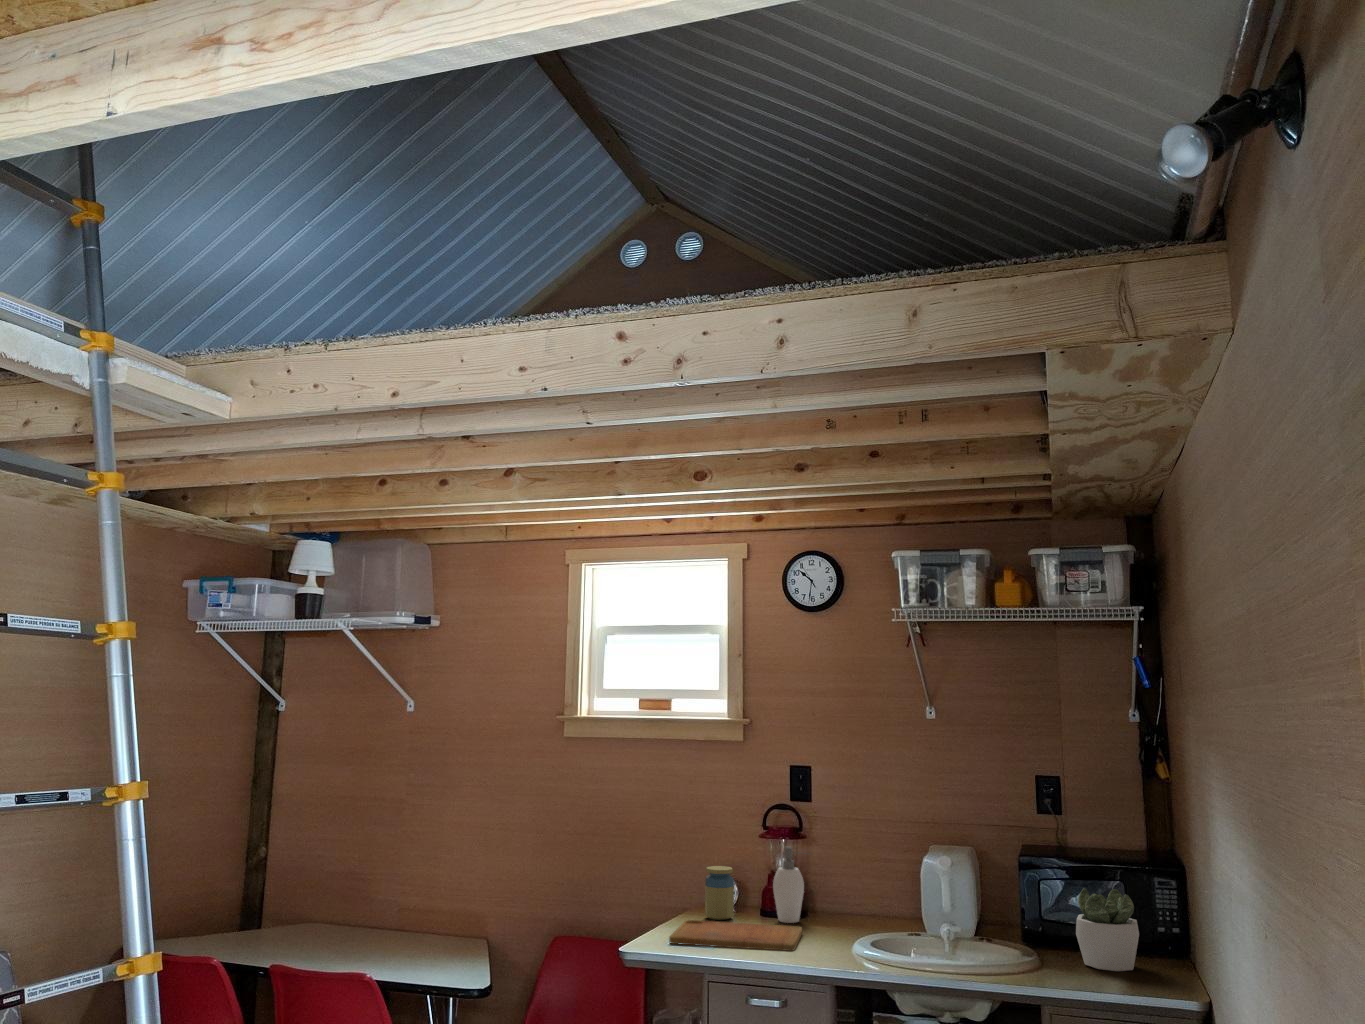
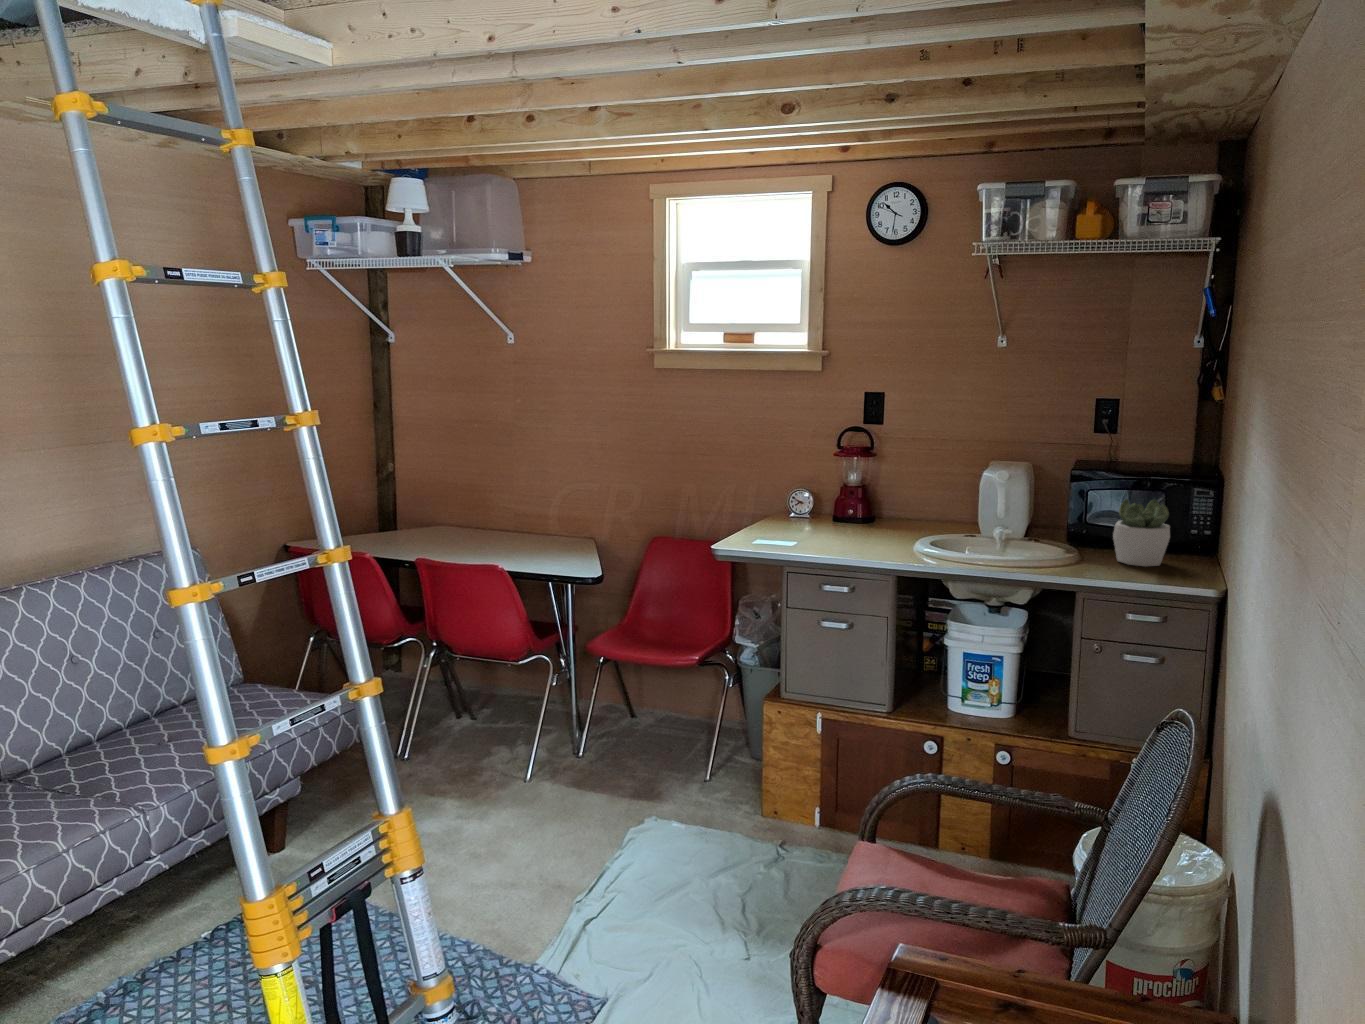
soap dispenser: present [773,847,804,923] -> none [845,463,882,527]
jar: present [705,866,734,920] -> none [784,480,810,524]
cutting board: present [669,920,802,951] -> none [754,524,870,549]

